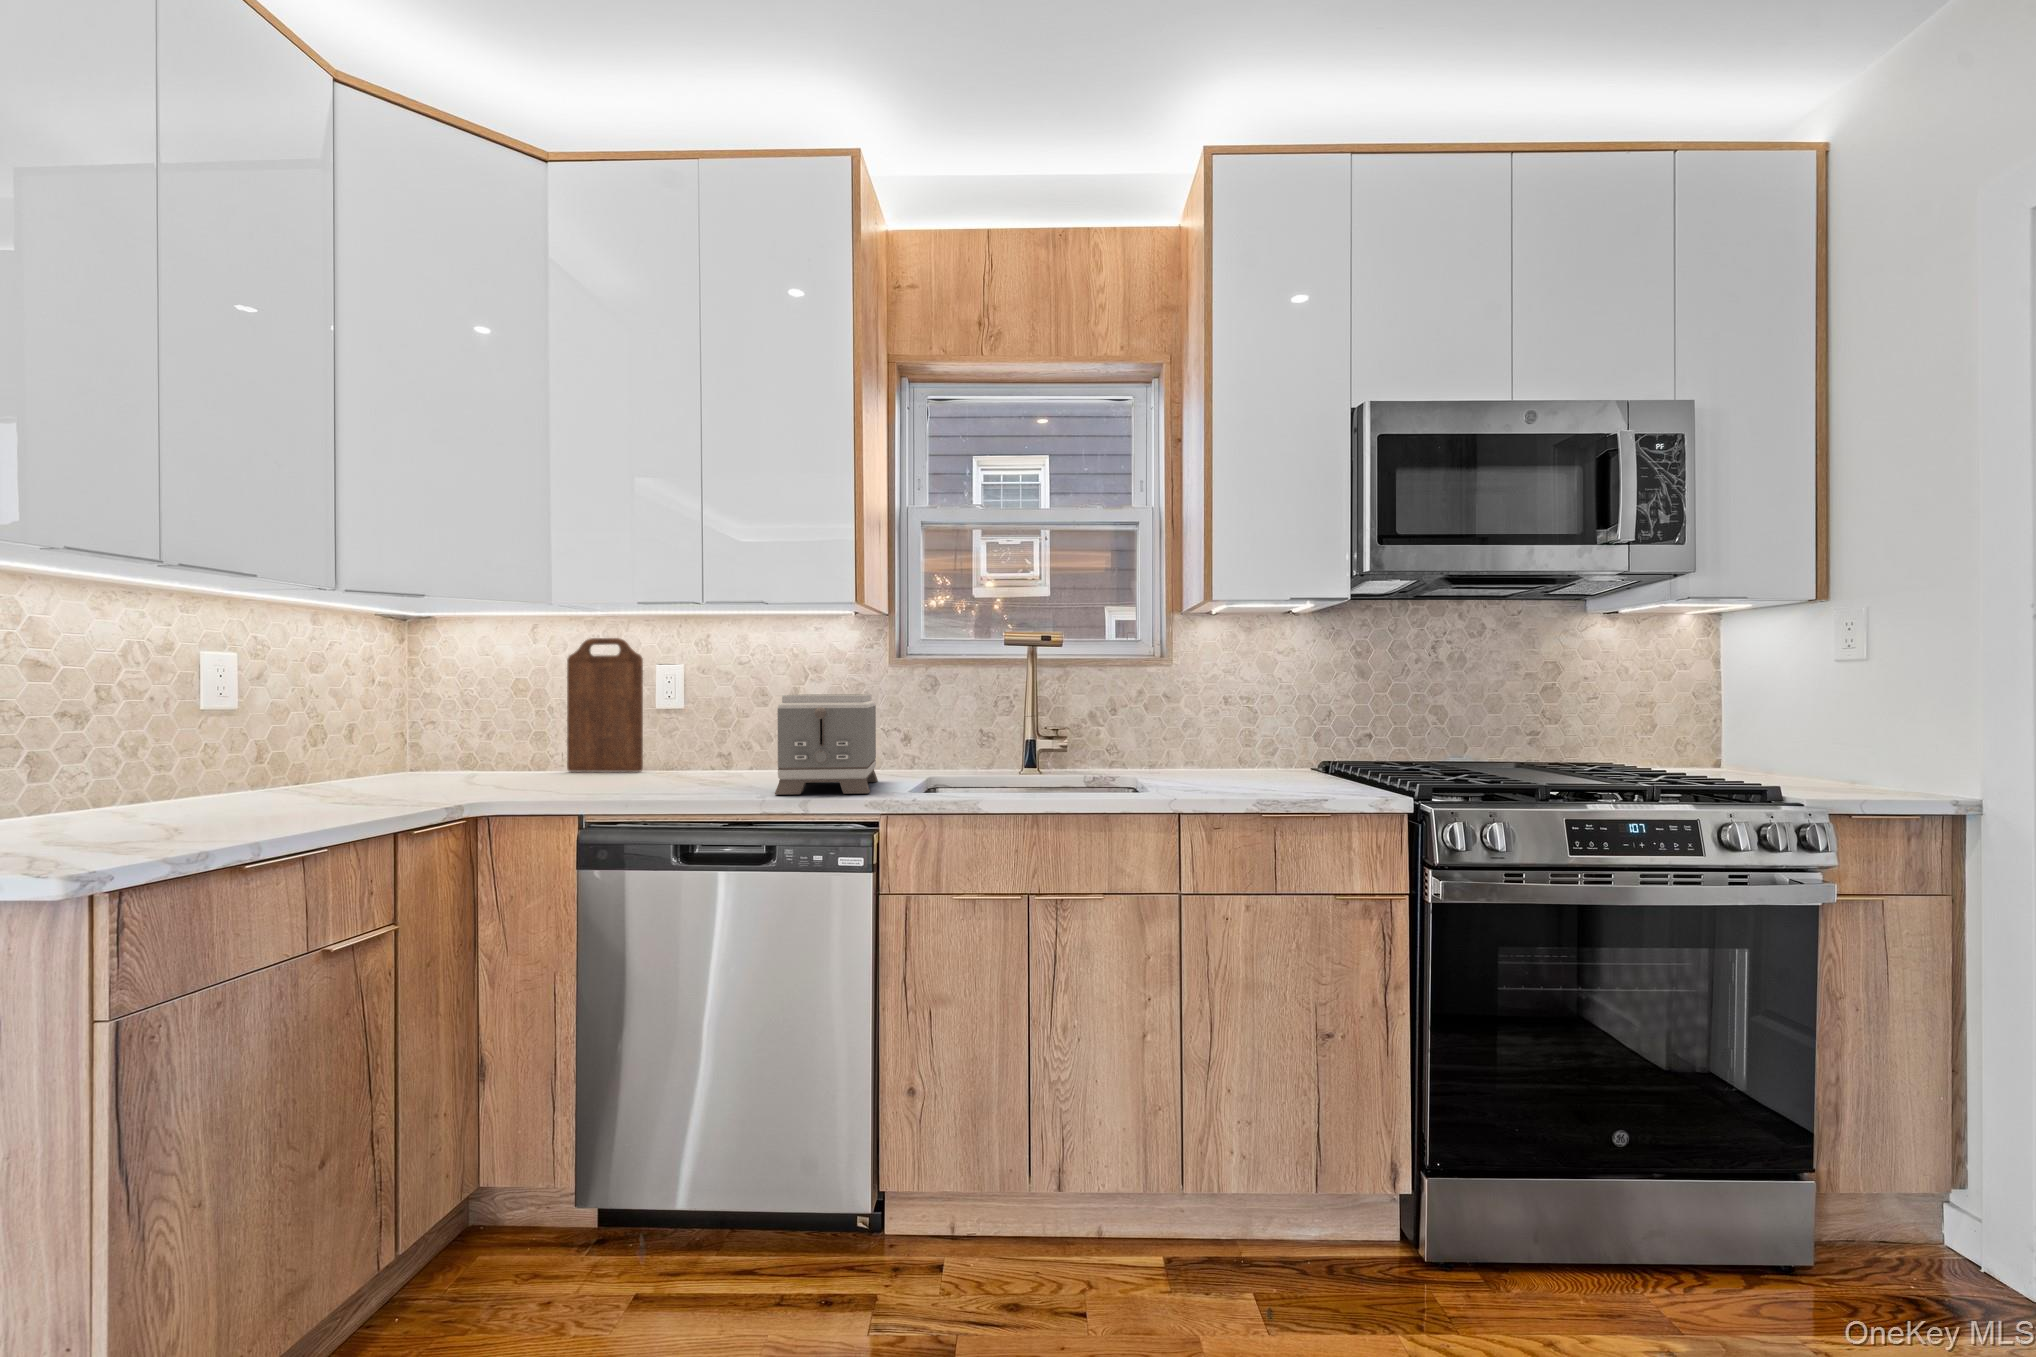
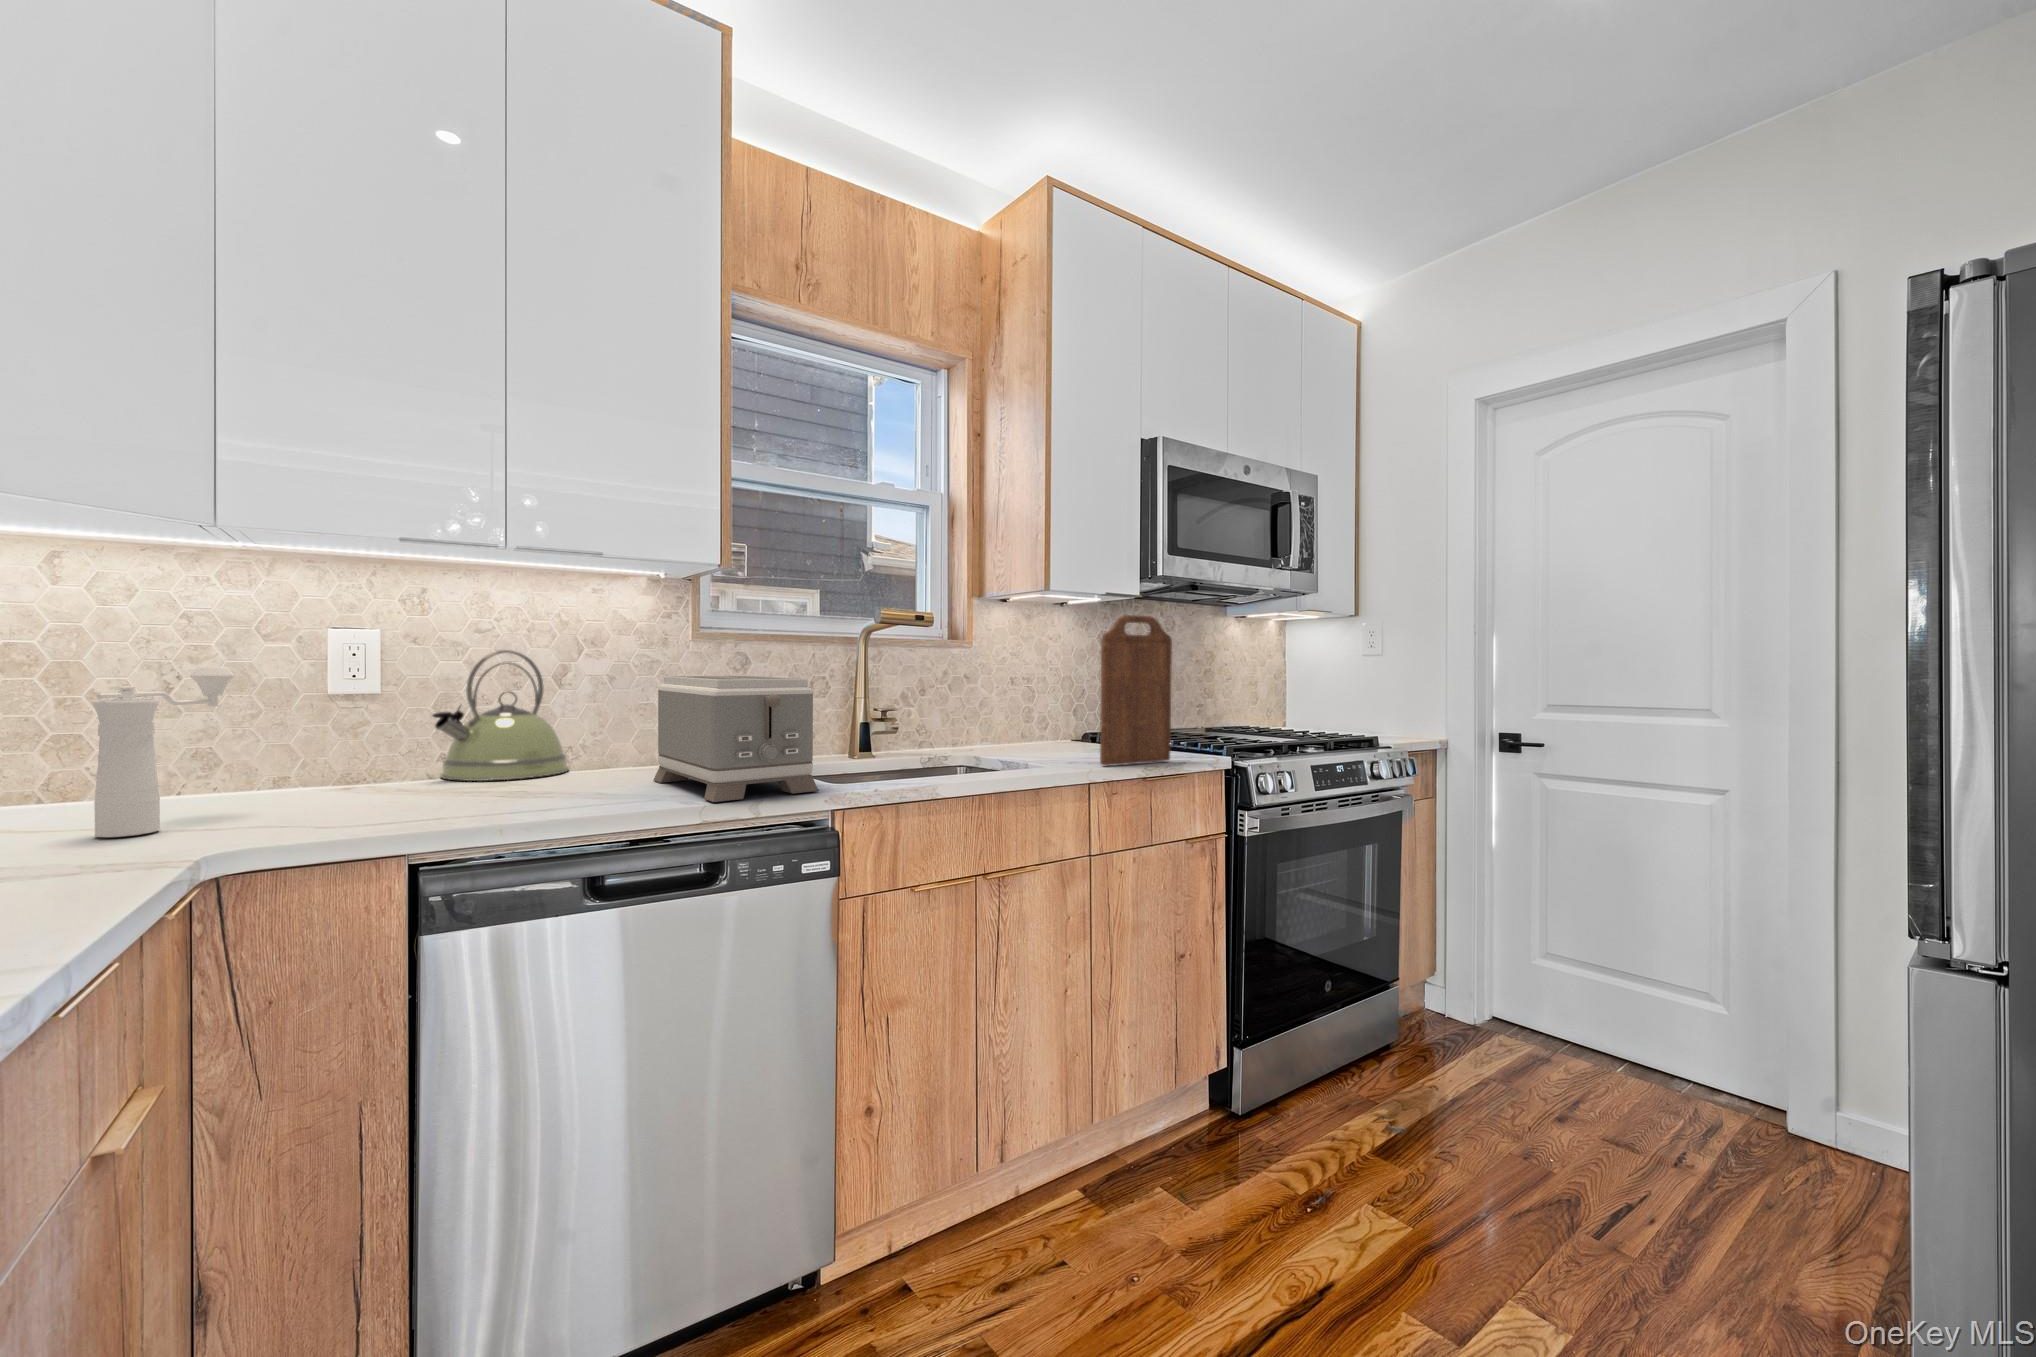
cutting board: present [567,638,643,772] -> present [1100,615,1172,766]
kettle: none [675,676,775,776] -> present [433,650,569,781]
pepper mill: none [464,689,541,789] -> present [92,667,234,837]

